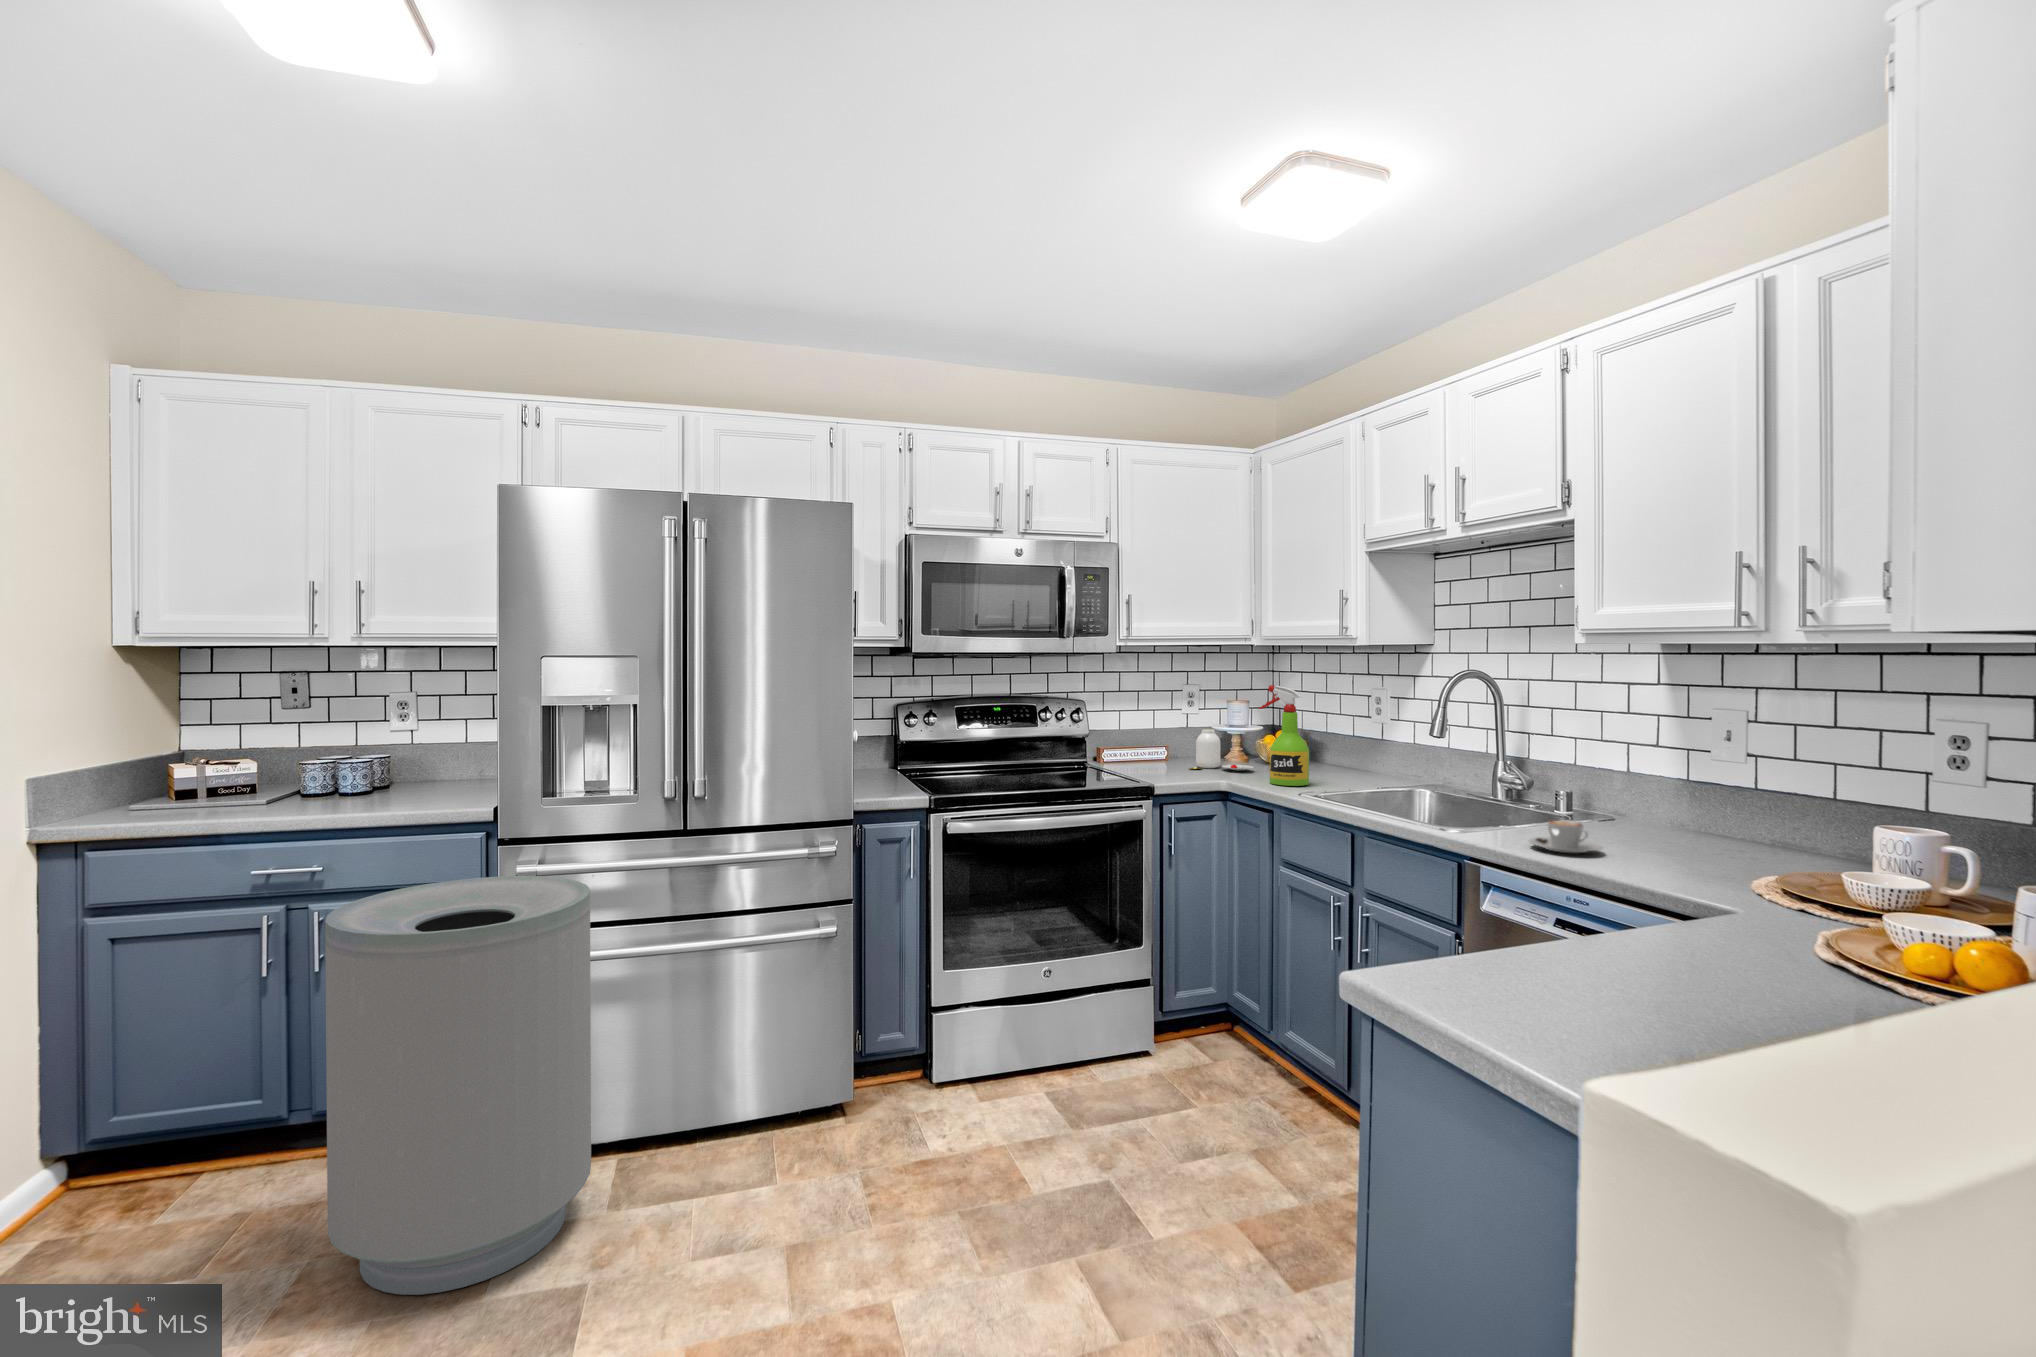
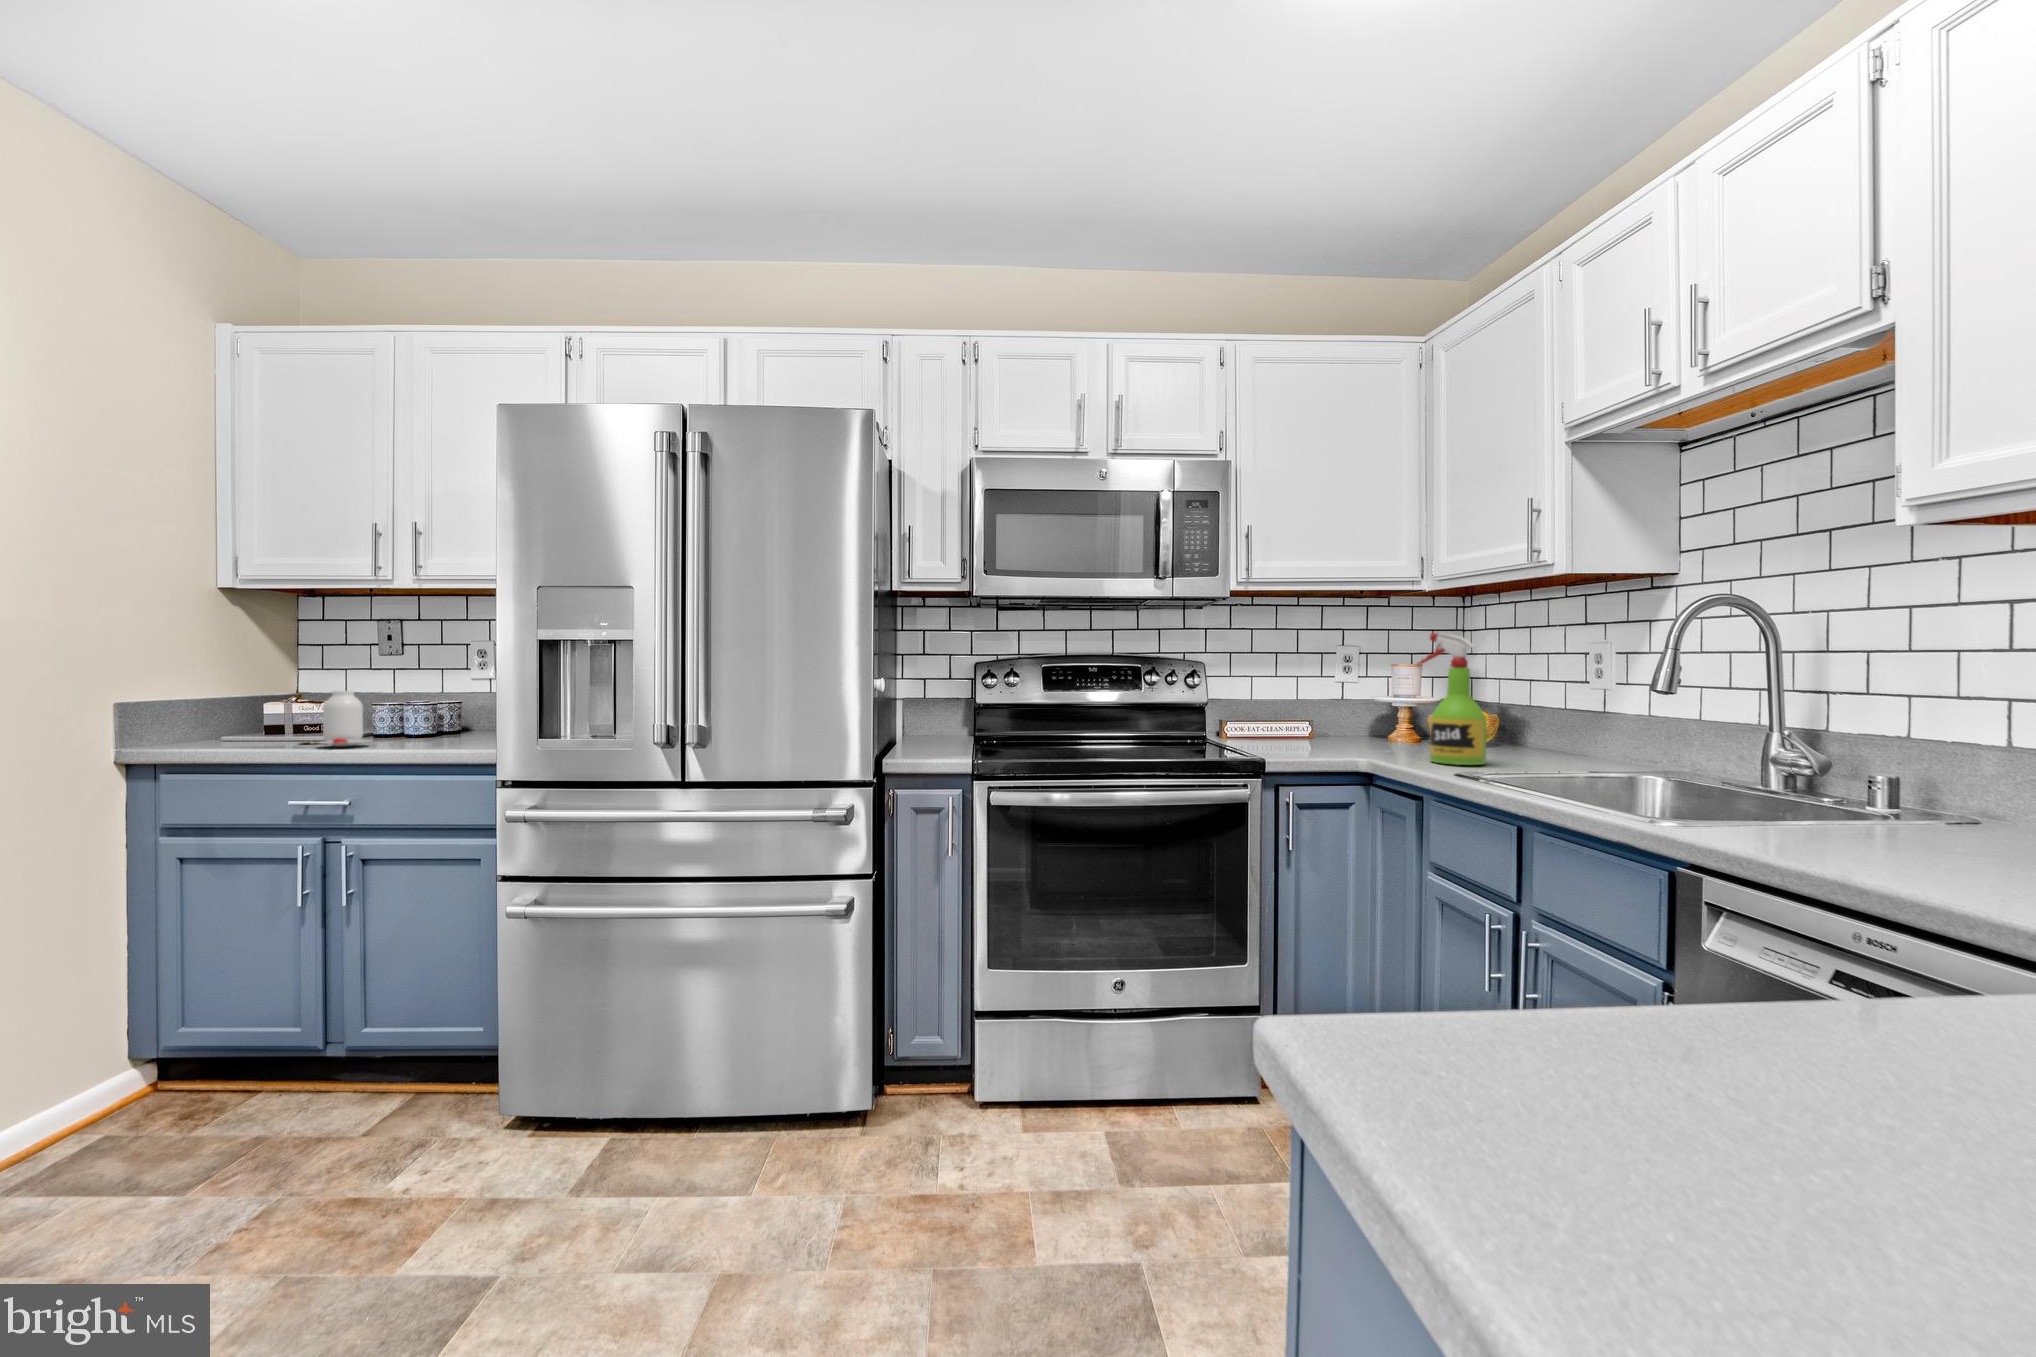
jar: present [1189,729,1254,770] -> present [313,691,369,746]
coffee cup: present [1529,821,1603,853] -> none [1784,808,1929,862]
trash can: present [325,876,591,1295] -> none [268,820,558,1261]

